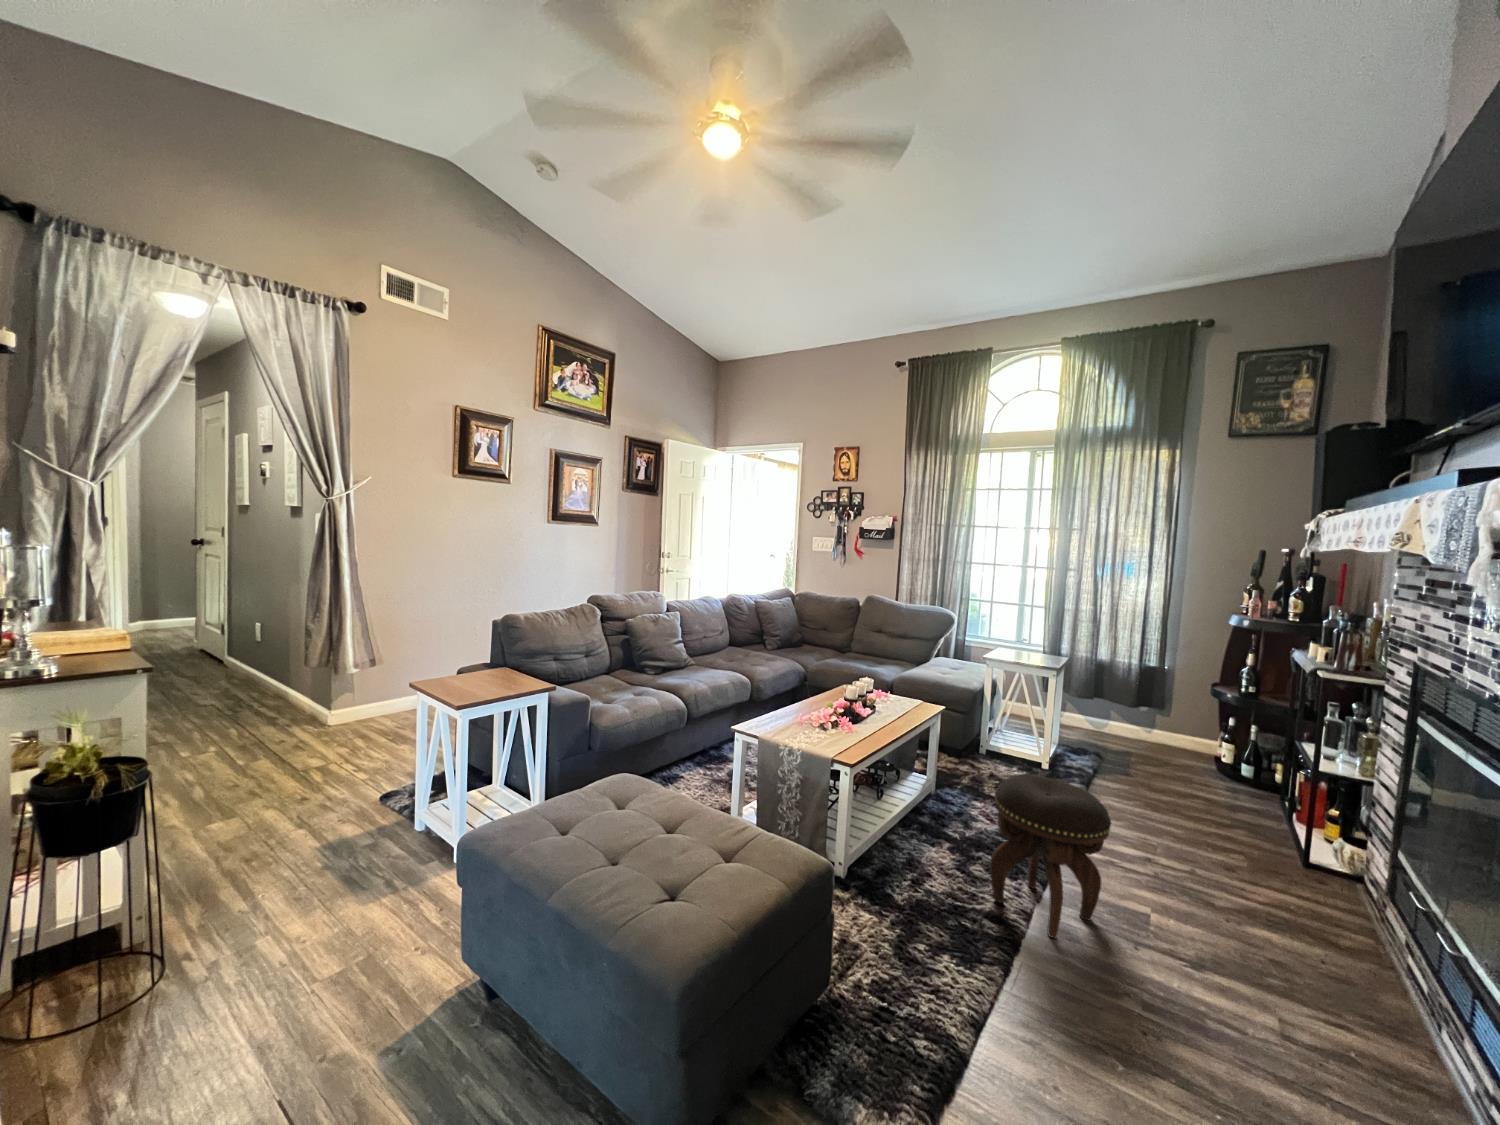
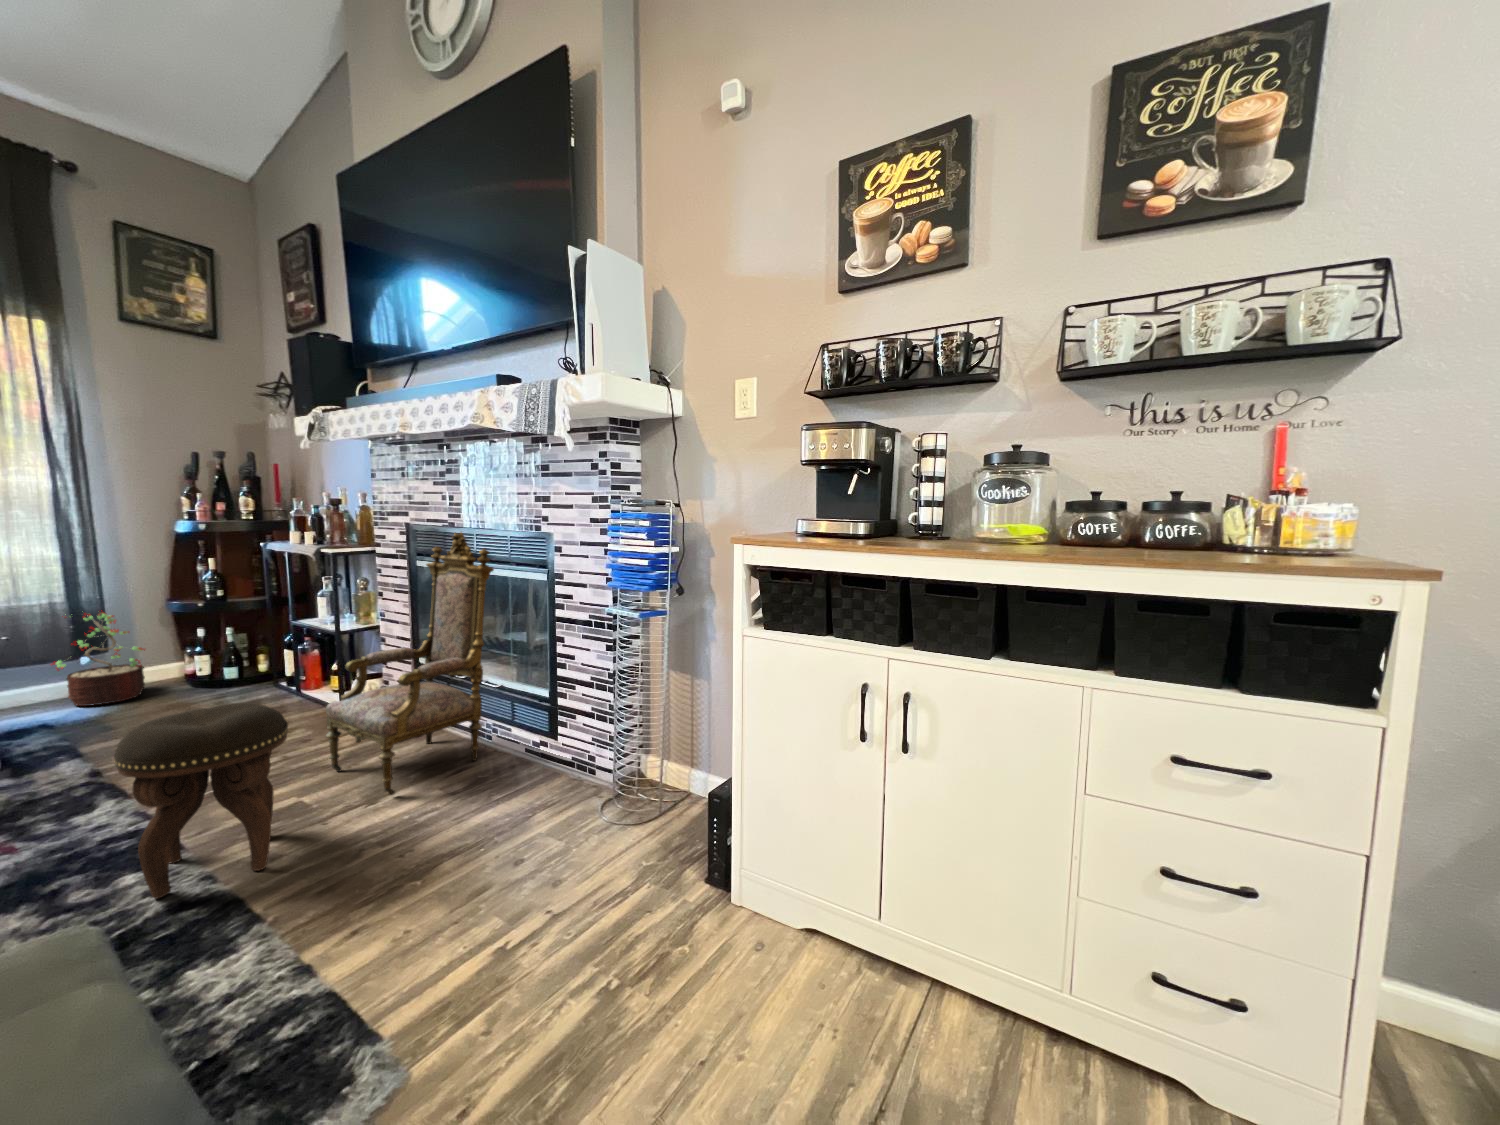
decorative plant: none [1129,671,1190,757] -> present [51,612,145,706]
armchair: none [1207,695,1476,1041] -> present [326,532,494,795]

